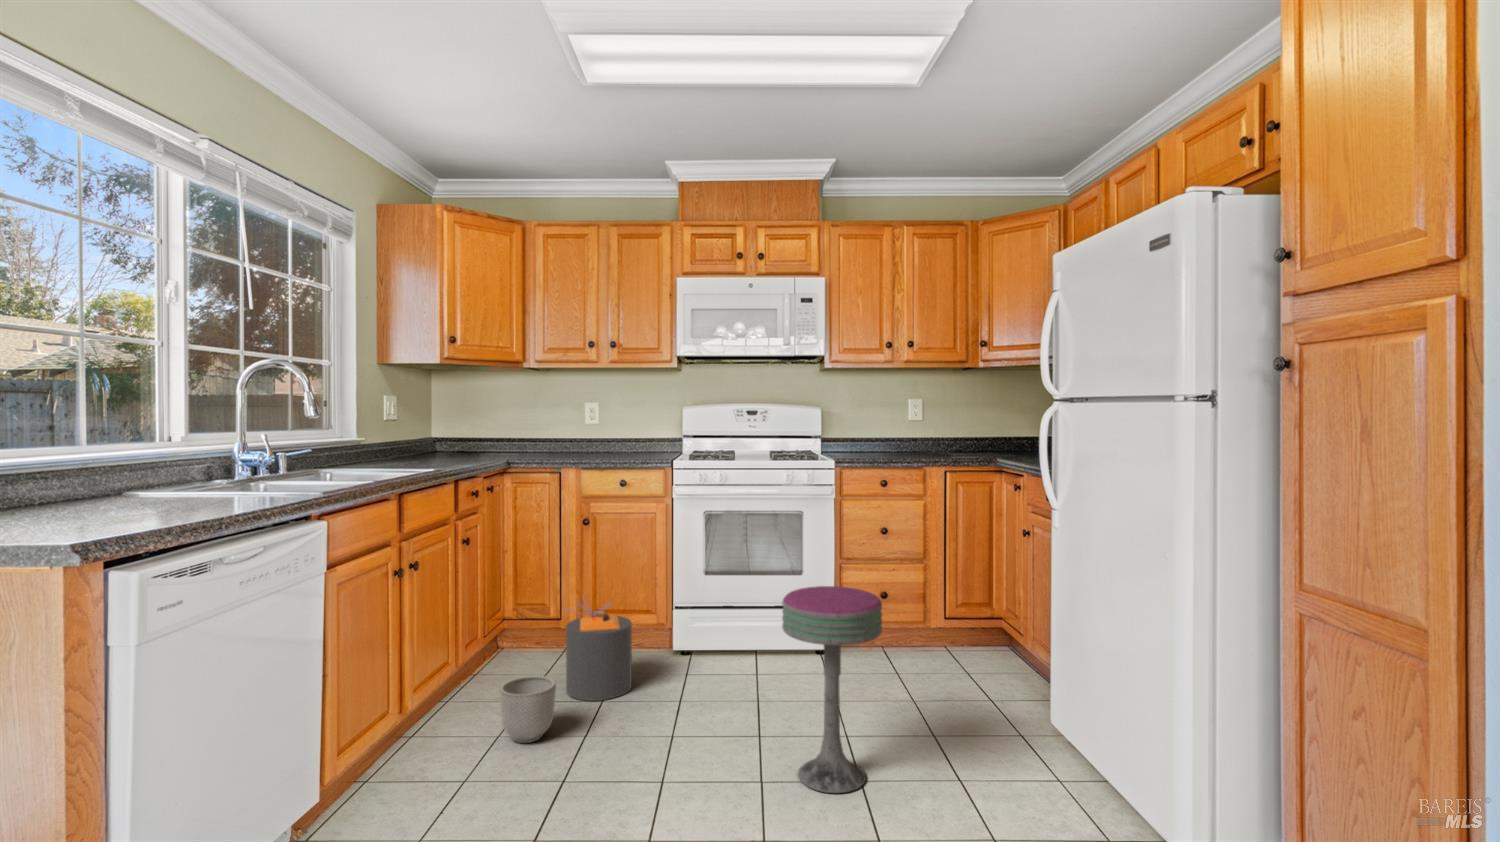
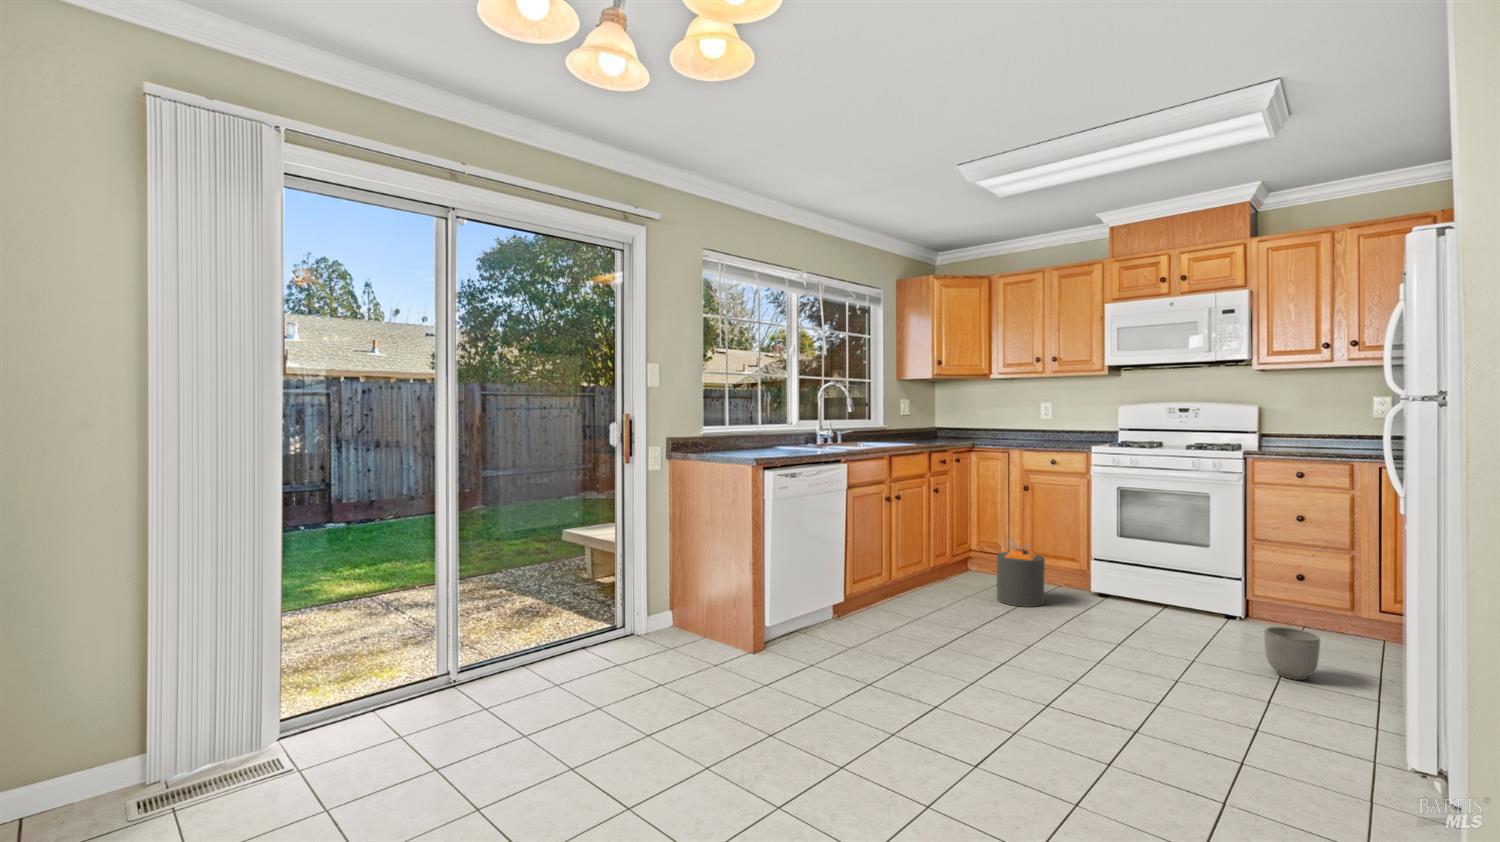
bar stool: present [782,586,882,793] -> none [1113,537,1196,681]
planter: present [499,676,556,743] -> present [1264,627,1320,680]

